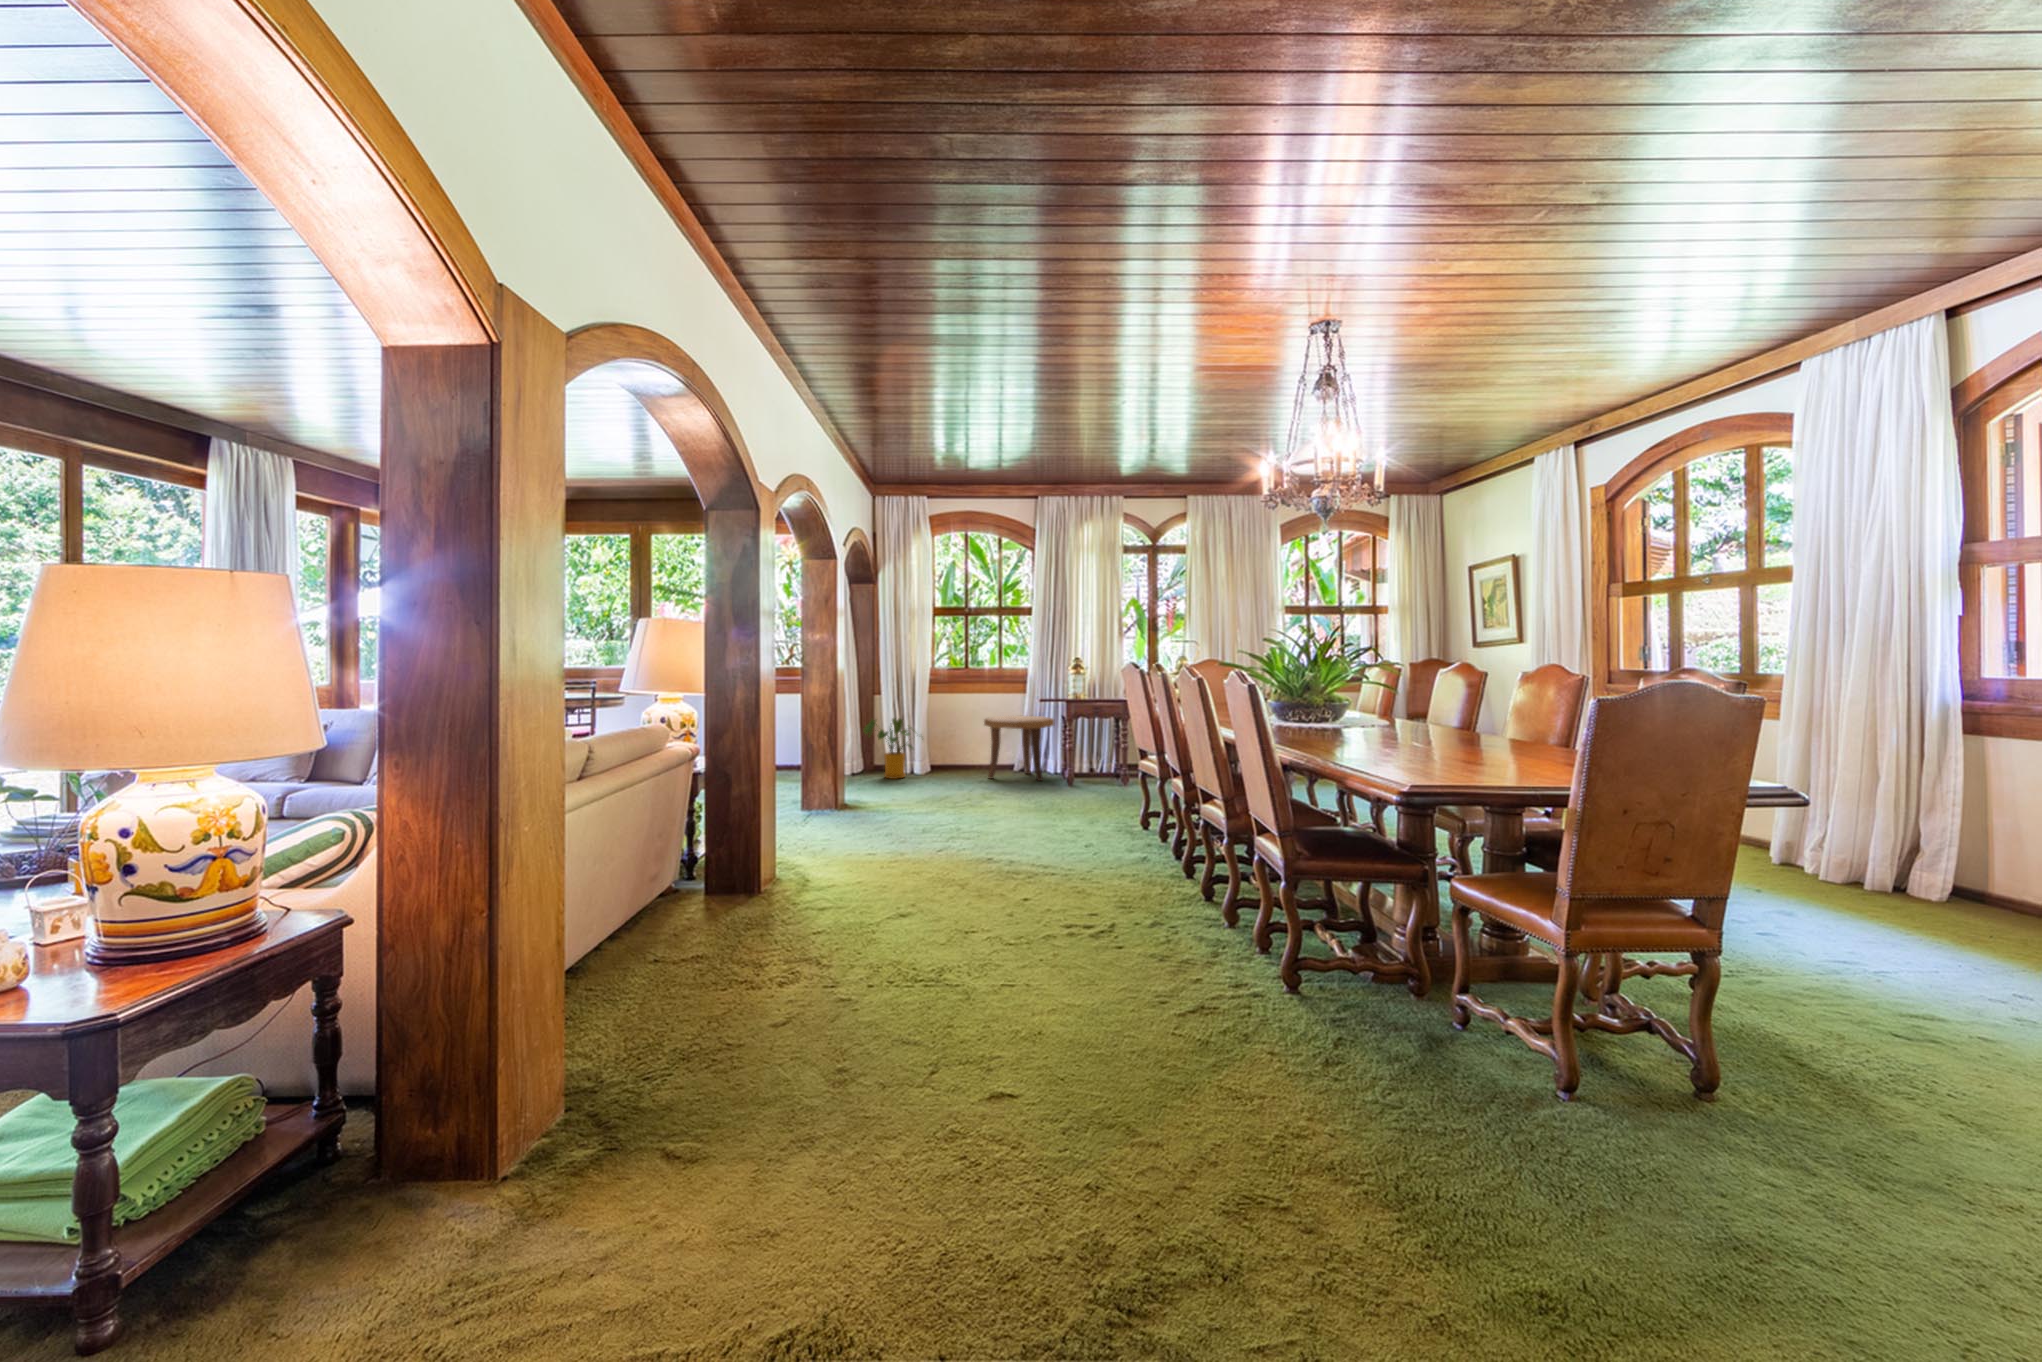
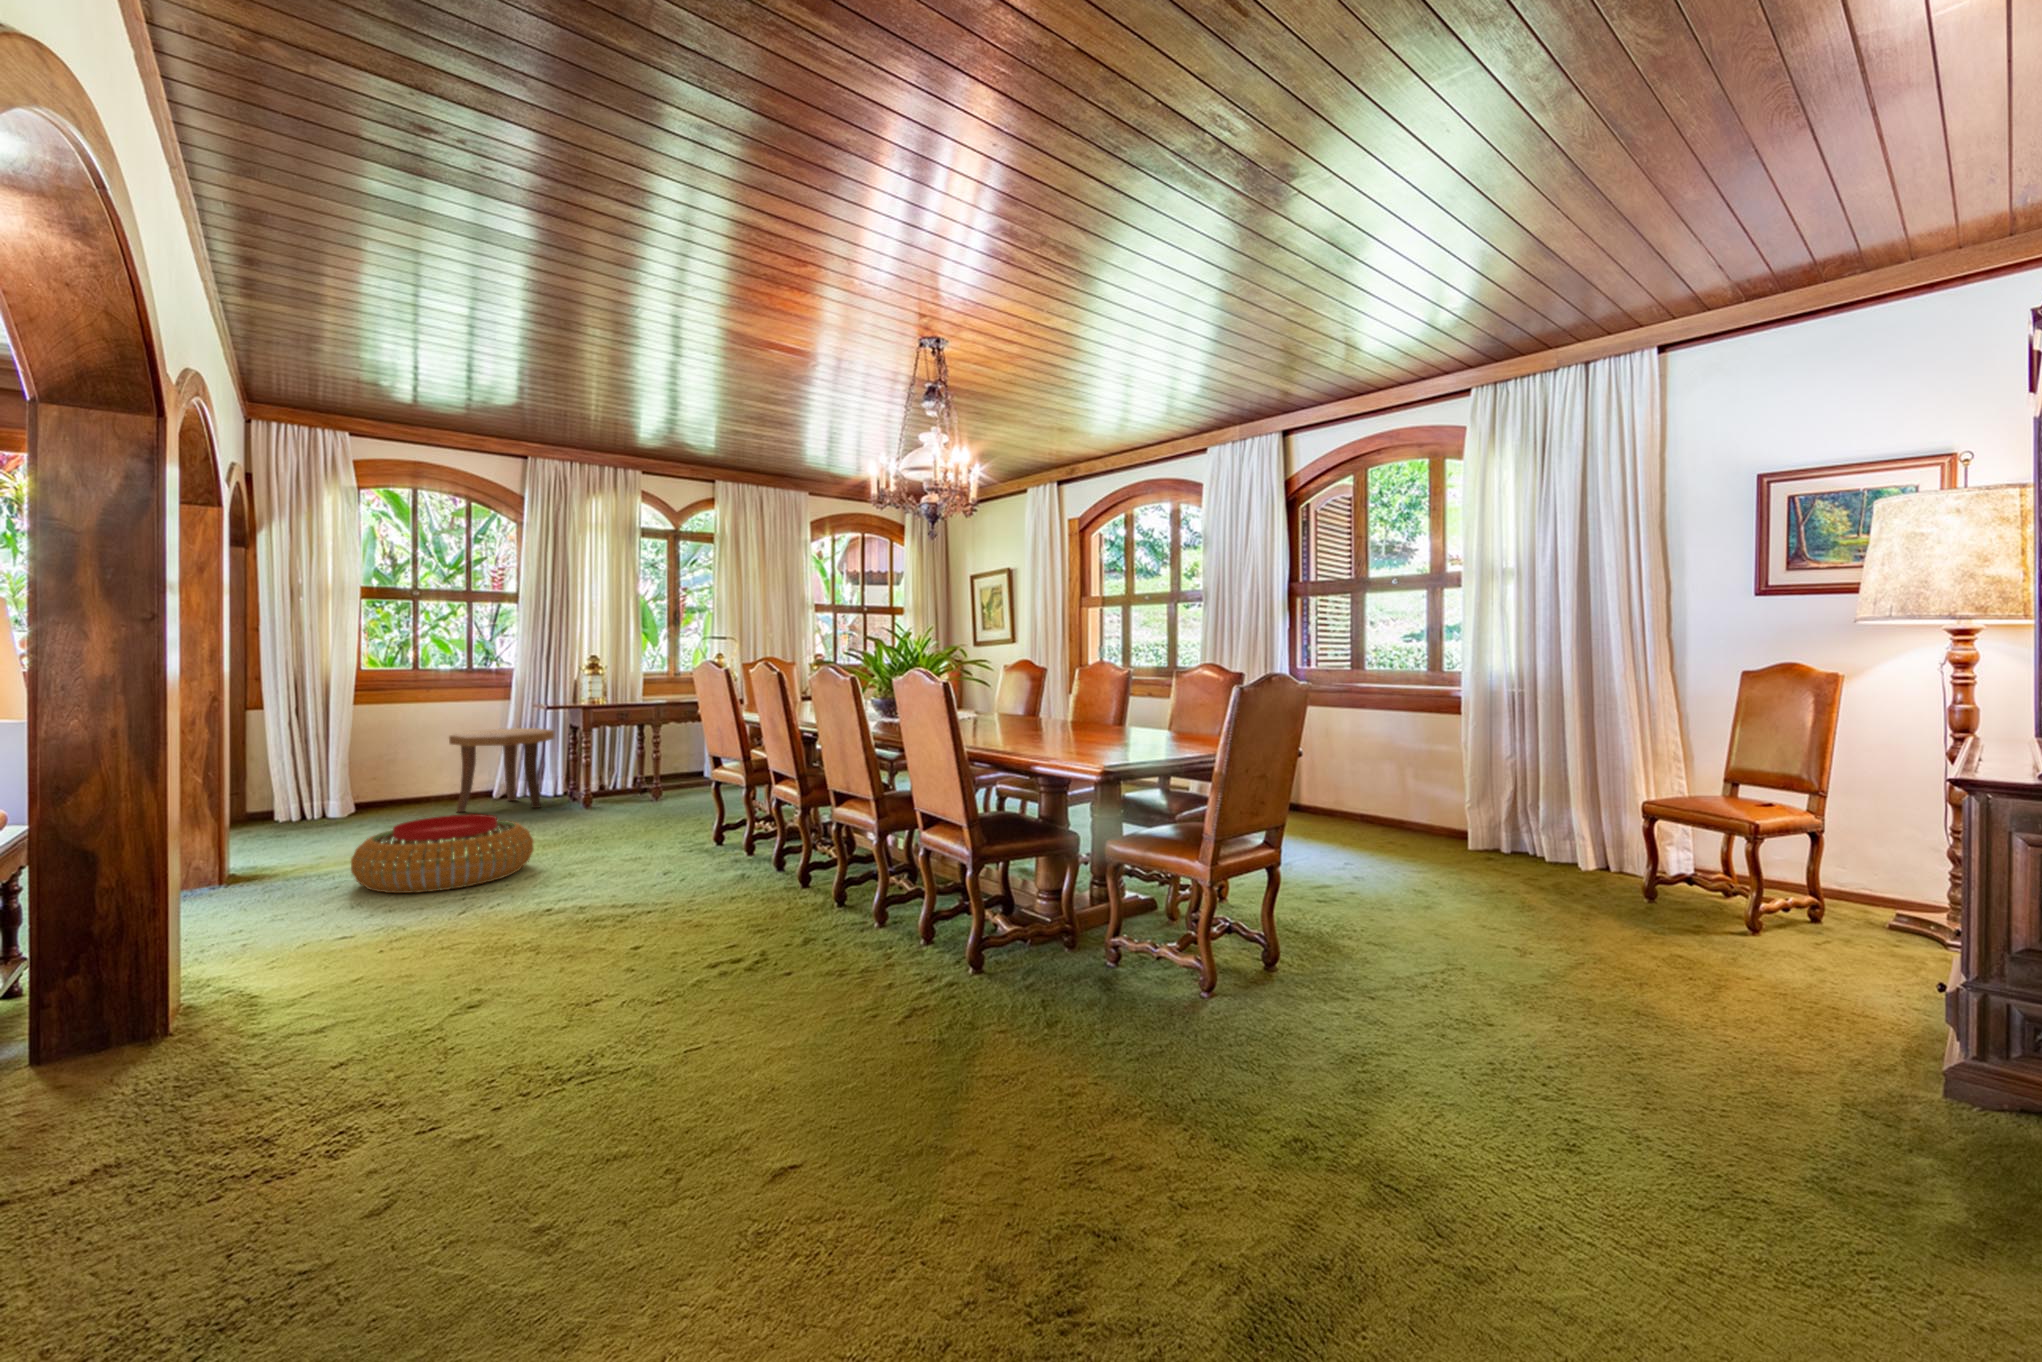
house plant: present [864,718,912,779] -> none [229,742,349,829]
pouf: none [895,778,1007,832] -> present [351,814,534,893]

